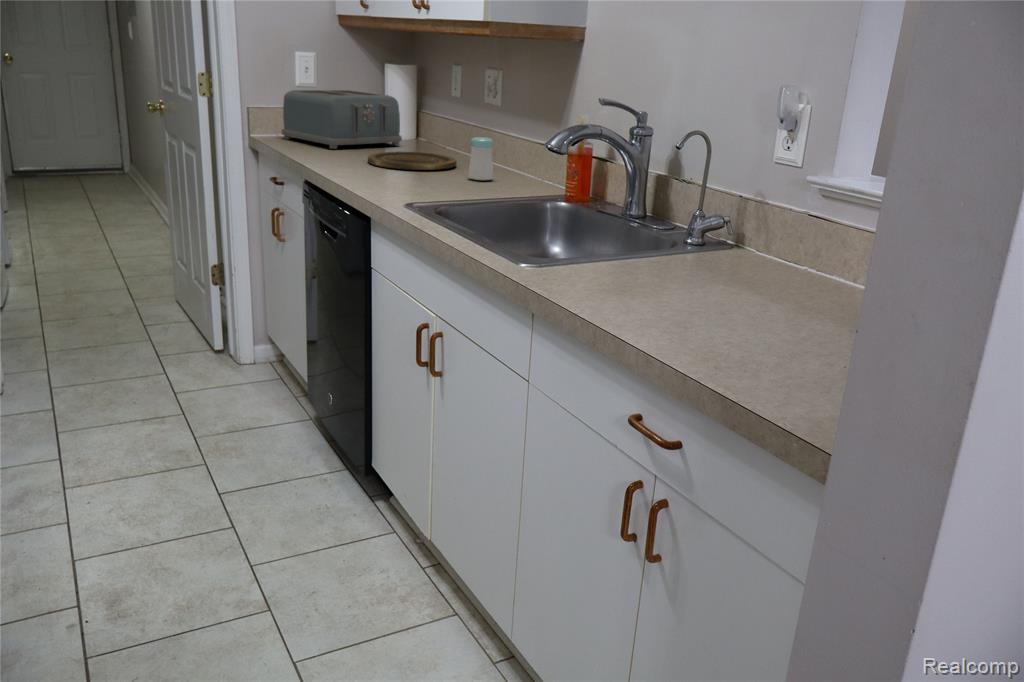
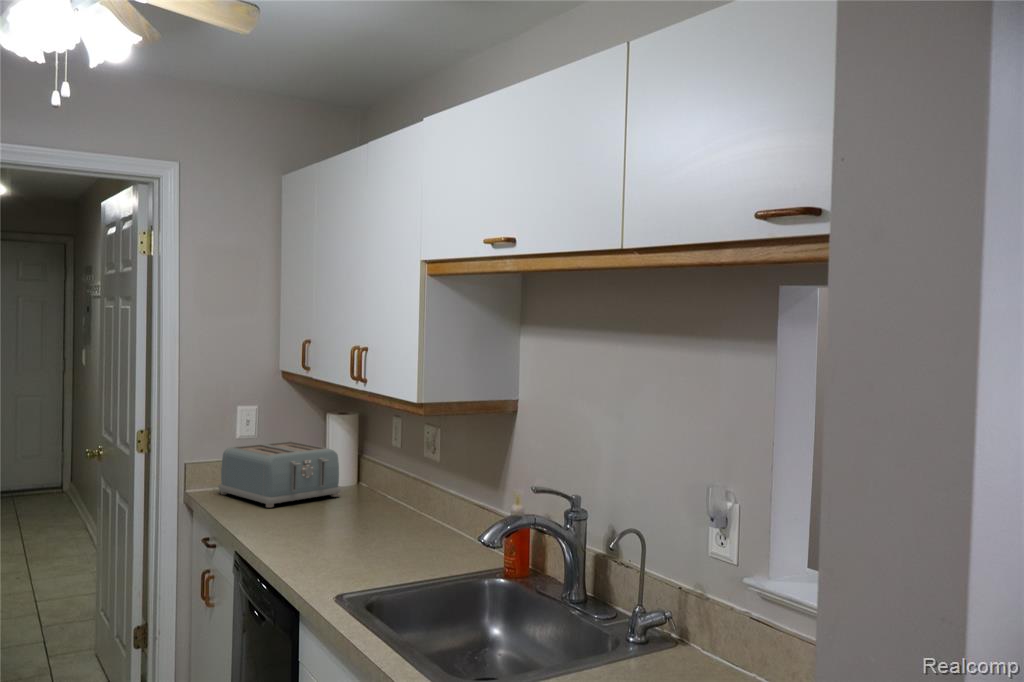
salt shaker: present [468,137,493,180] -> none [405,504,430,548]
plate: present [368,152,457,170] -> none [303,510,394,536]

